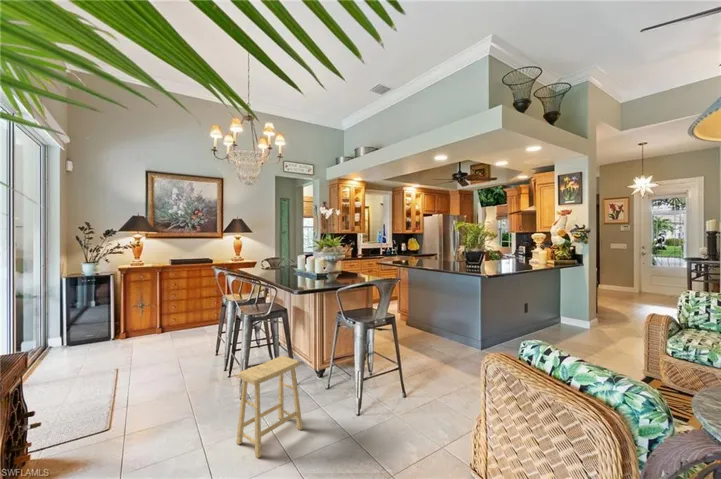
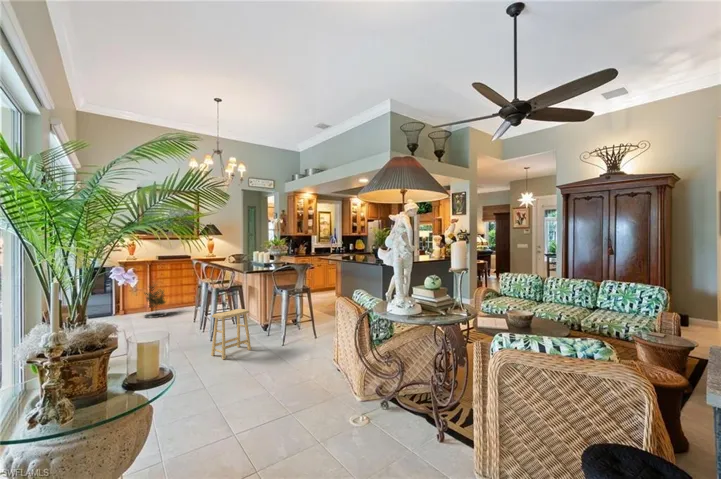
potted tree: none [149,294,183,344] -> present [144,286,167,318]

